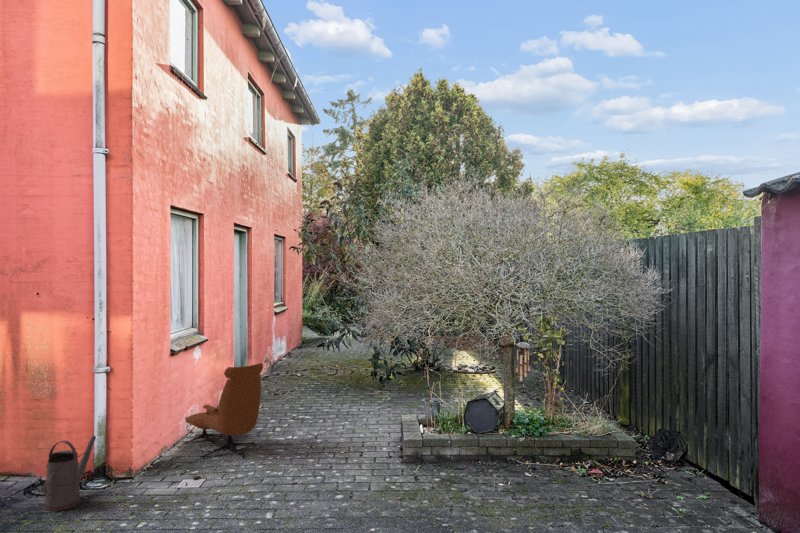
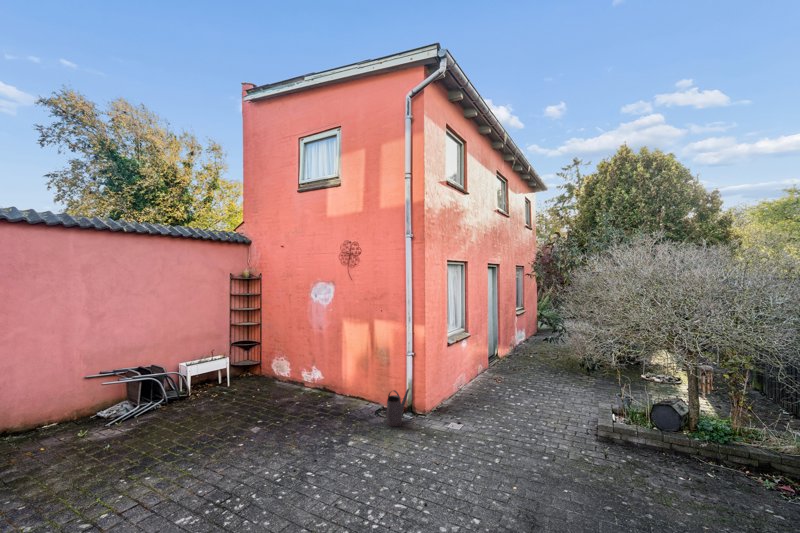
lounge chair: present [185,363,263,458] -> none [456,357,499,415]

